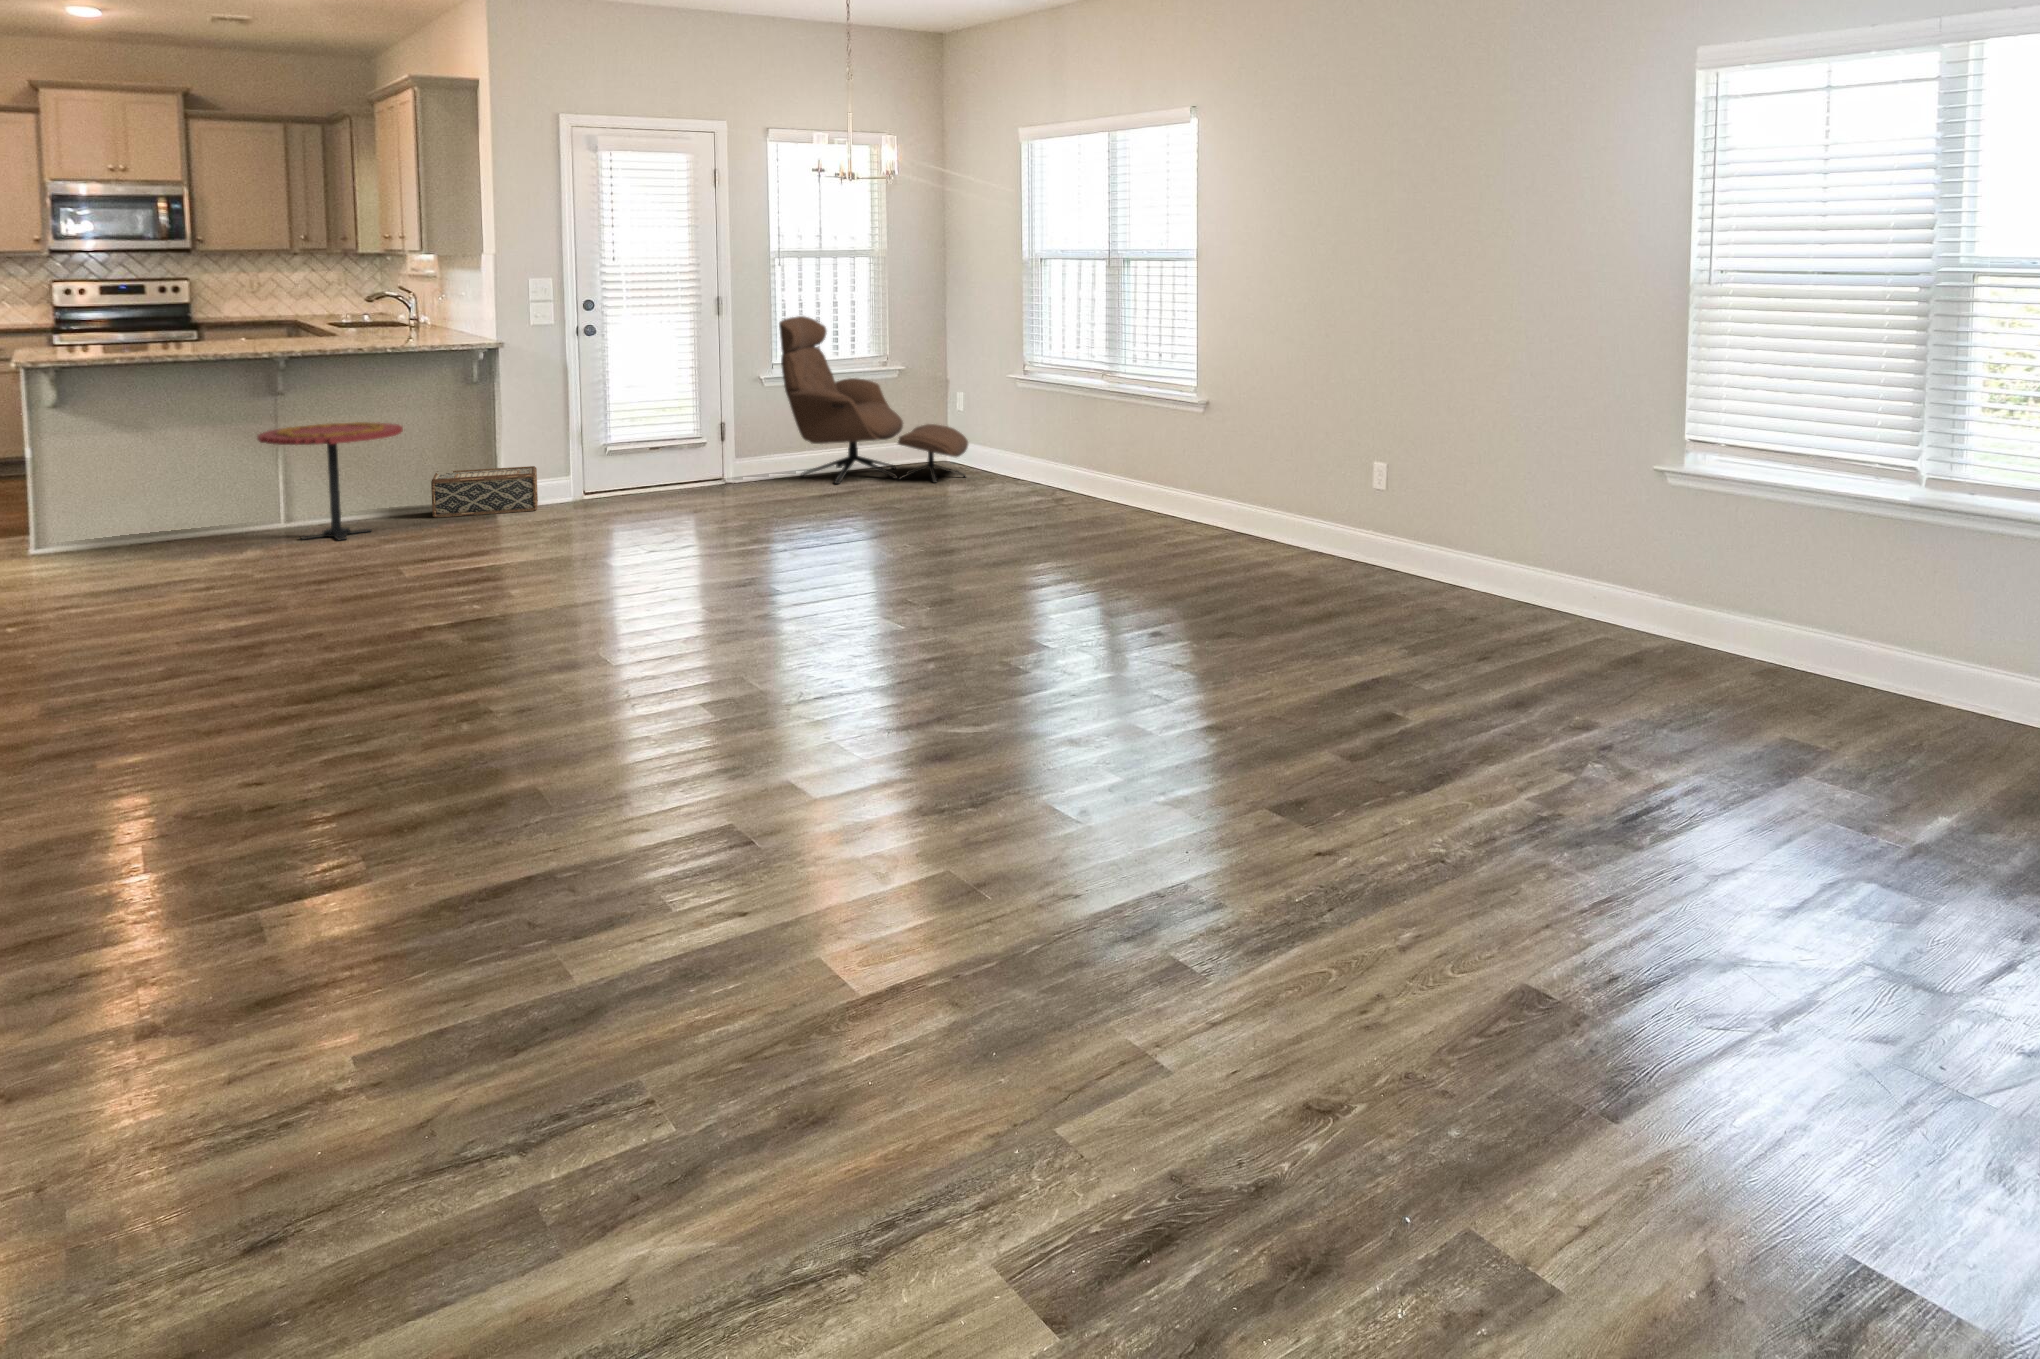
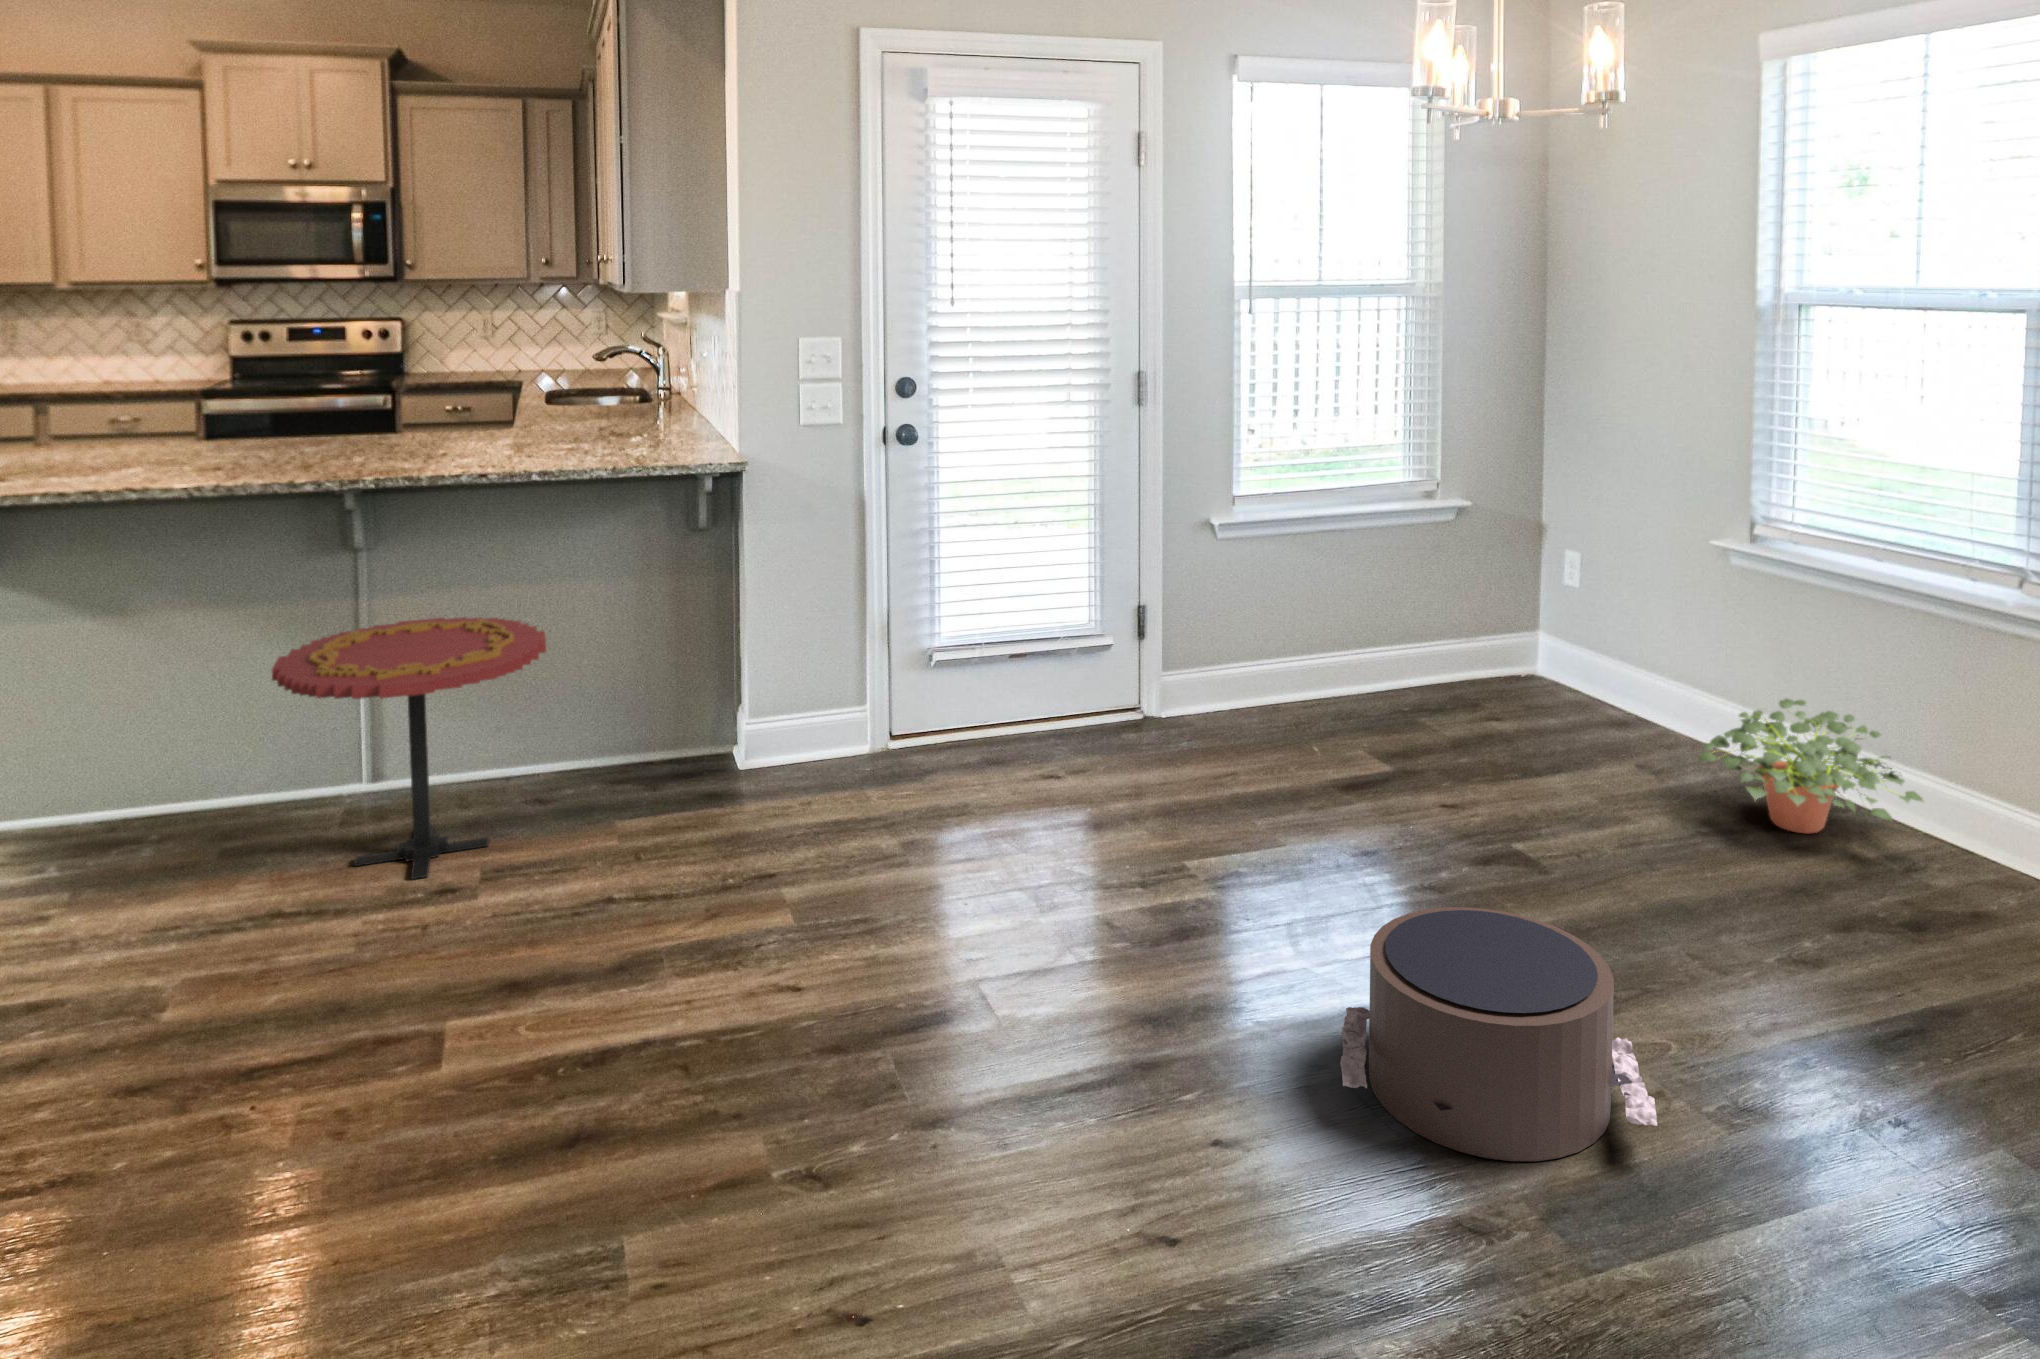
lounge chair: present [779,316,968,484] -> none [1248,406,1614,761]
potted plant: none [982,441,1071,494] -> present [1699,699,1923,833]
woven basket: present [431,466,538,518] -> none [613,691,809,800]
pouf: none [783,490,897,556] -> present [1340,907,1657,1161]

